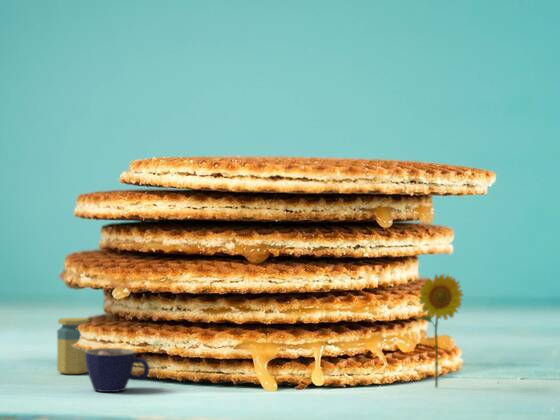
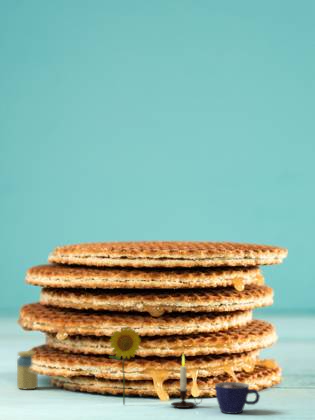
flower: present [418,274,463,387] -> present [110,328,141,404]
candle: none [277,317,326,402] -> present [171,355,199,408]
cup: present [85,348,150,392] -> present [215,382,260,414]

